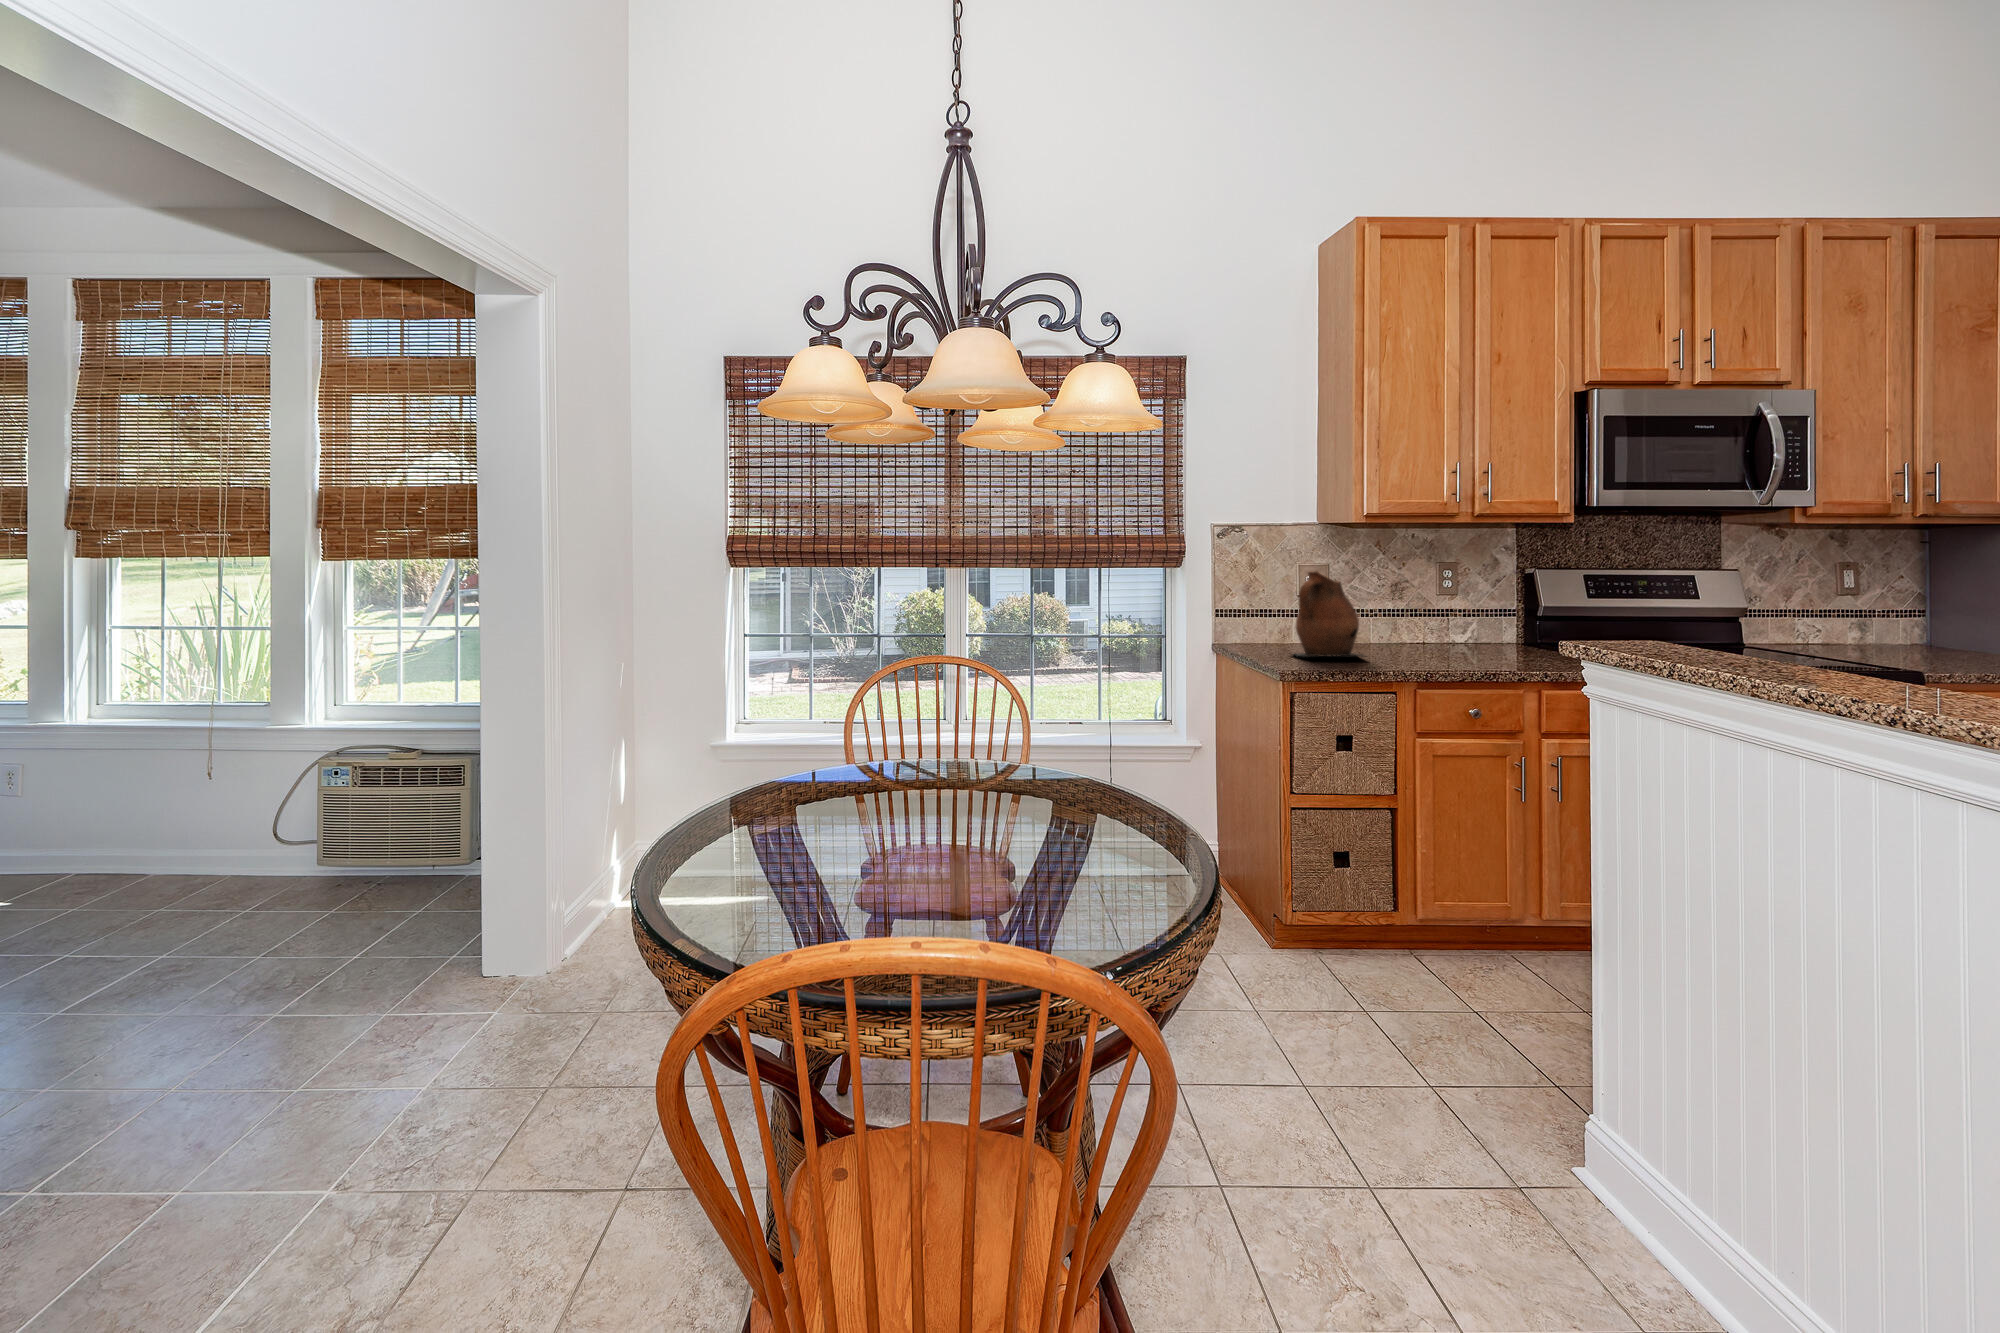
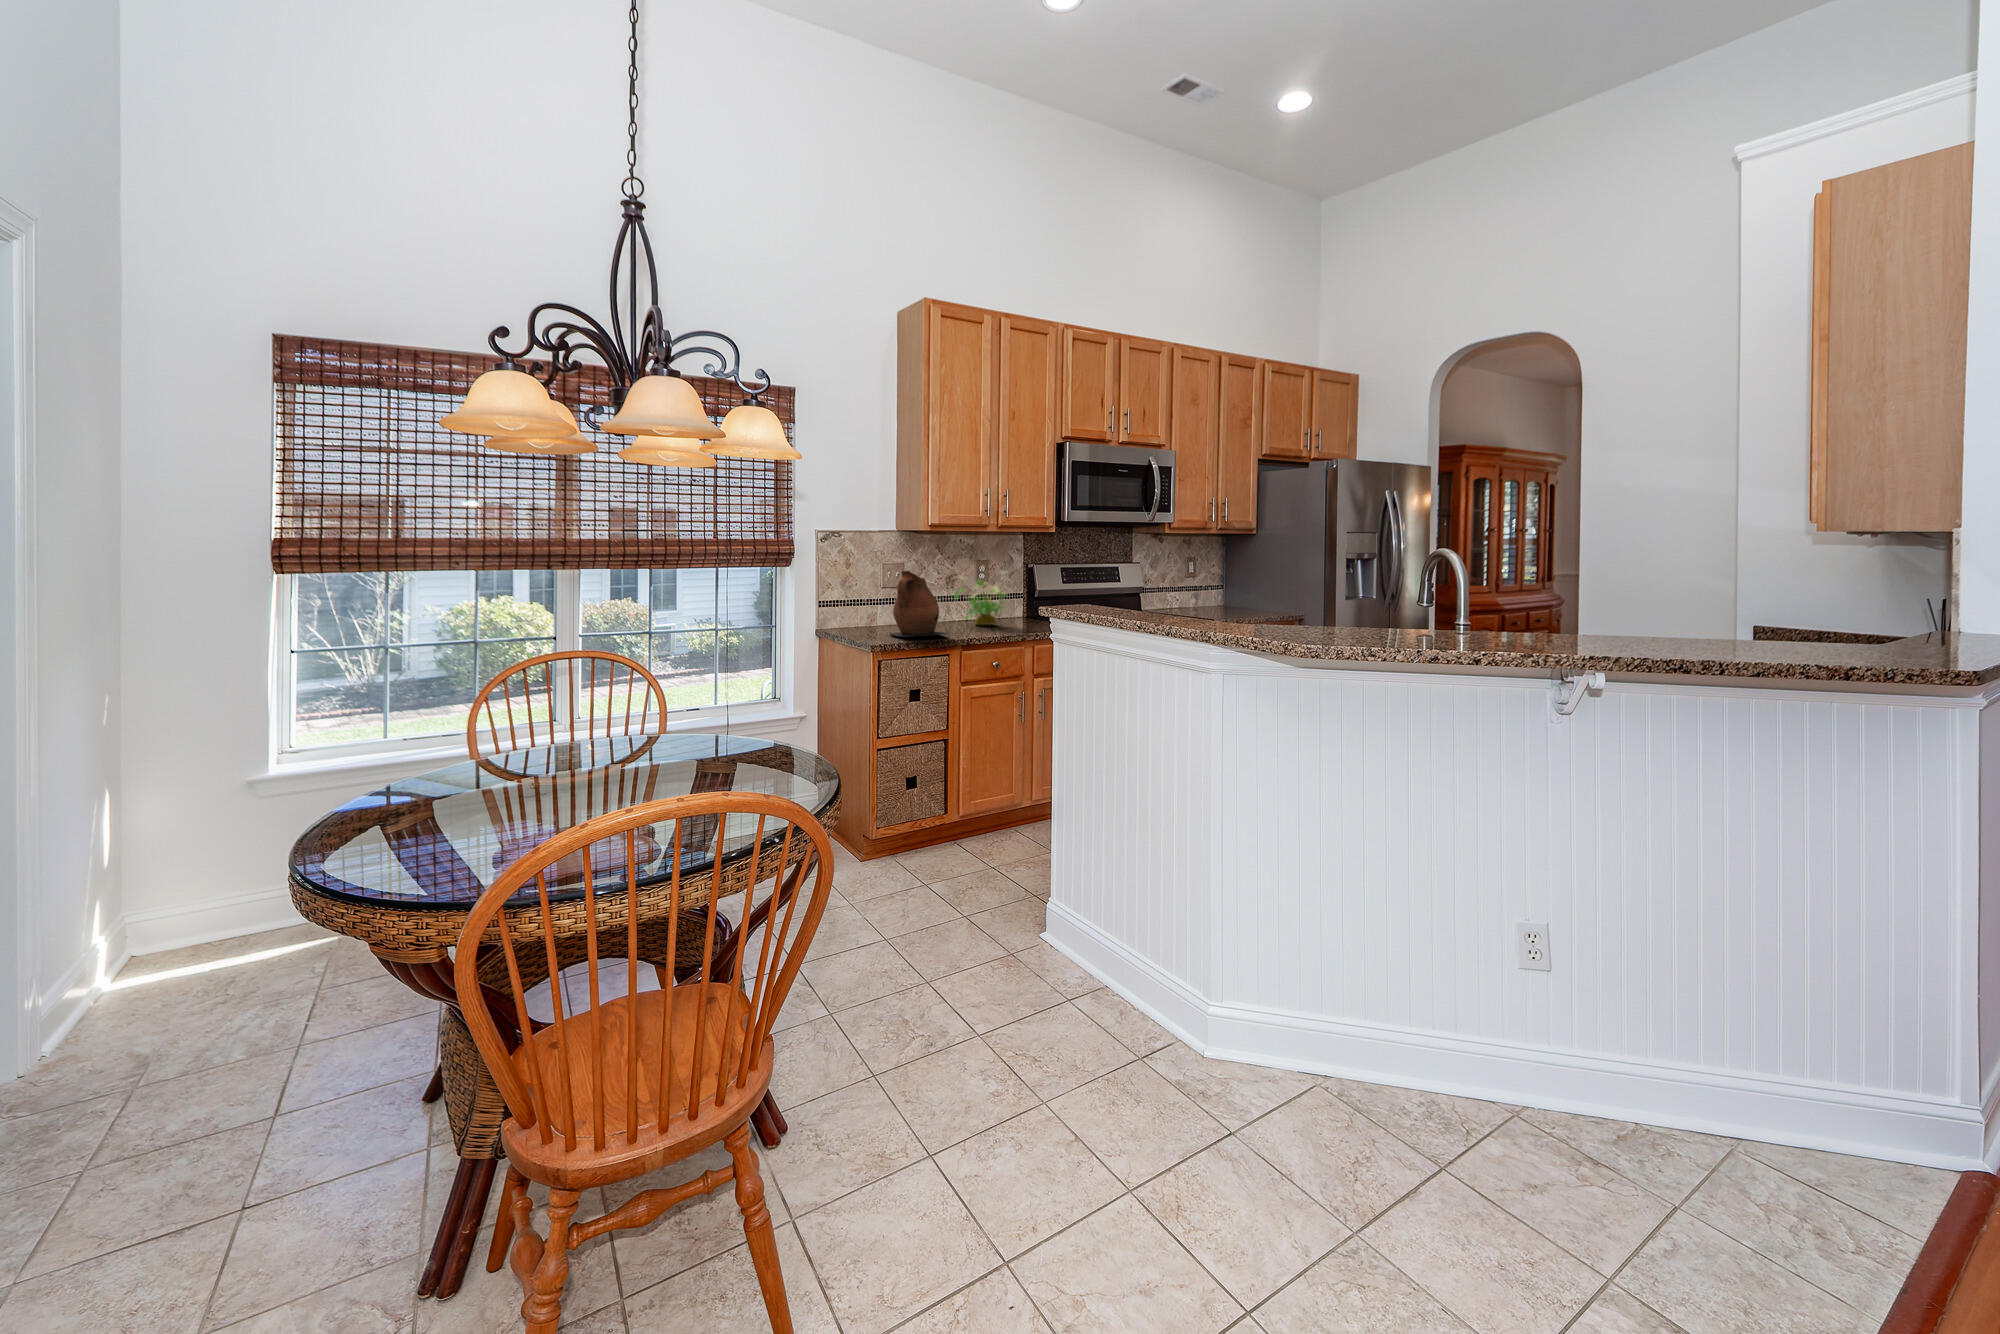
potted plant: none [1395,567,1478,651] -> present [954,572,1006,625]

